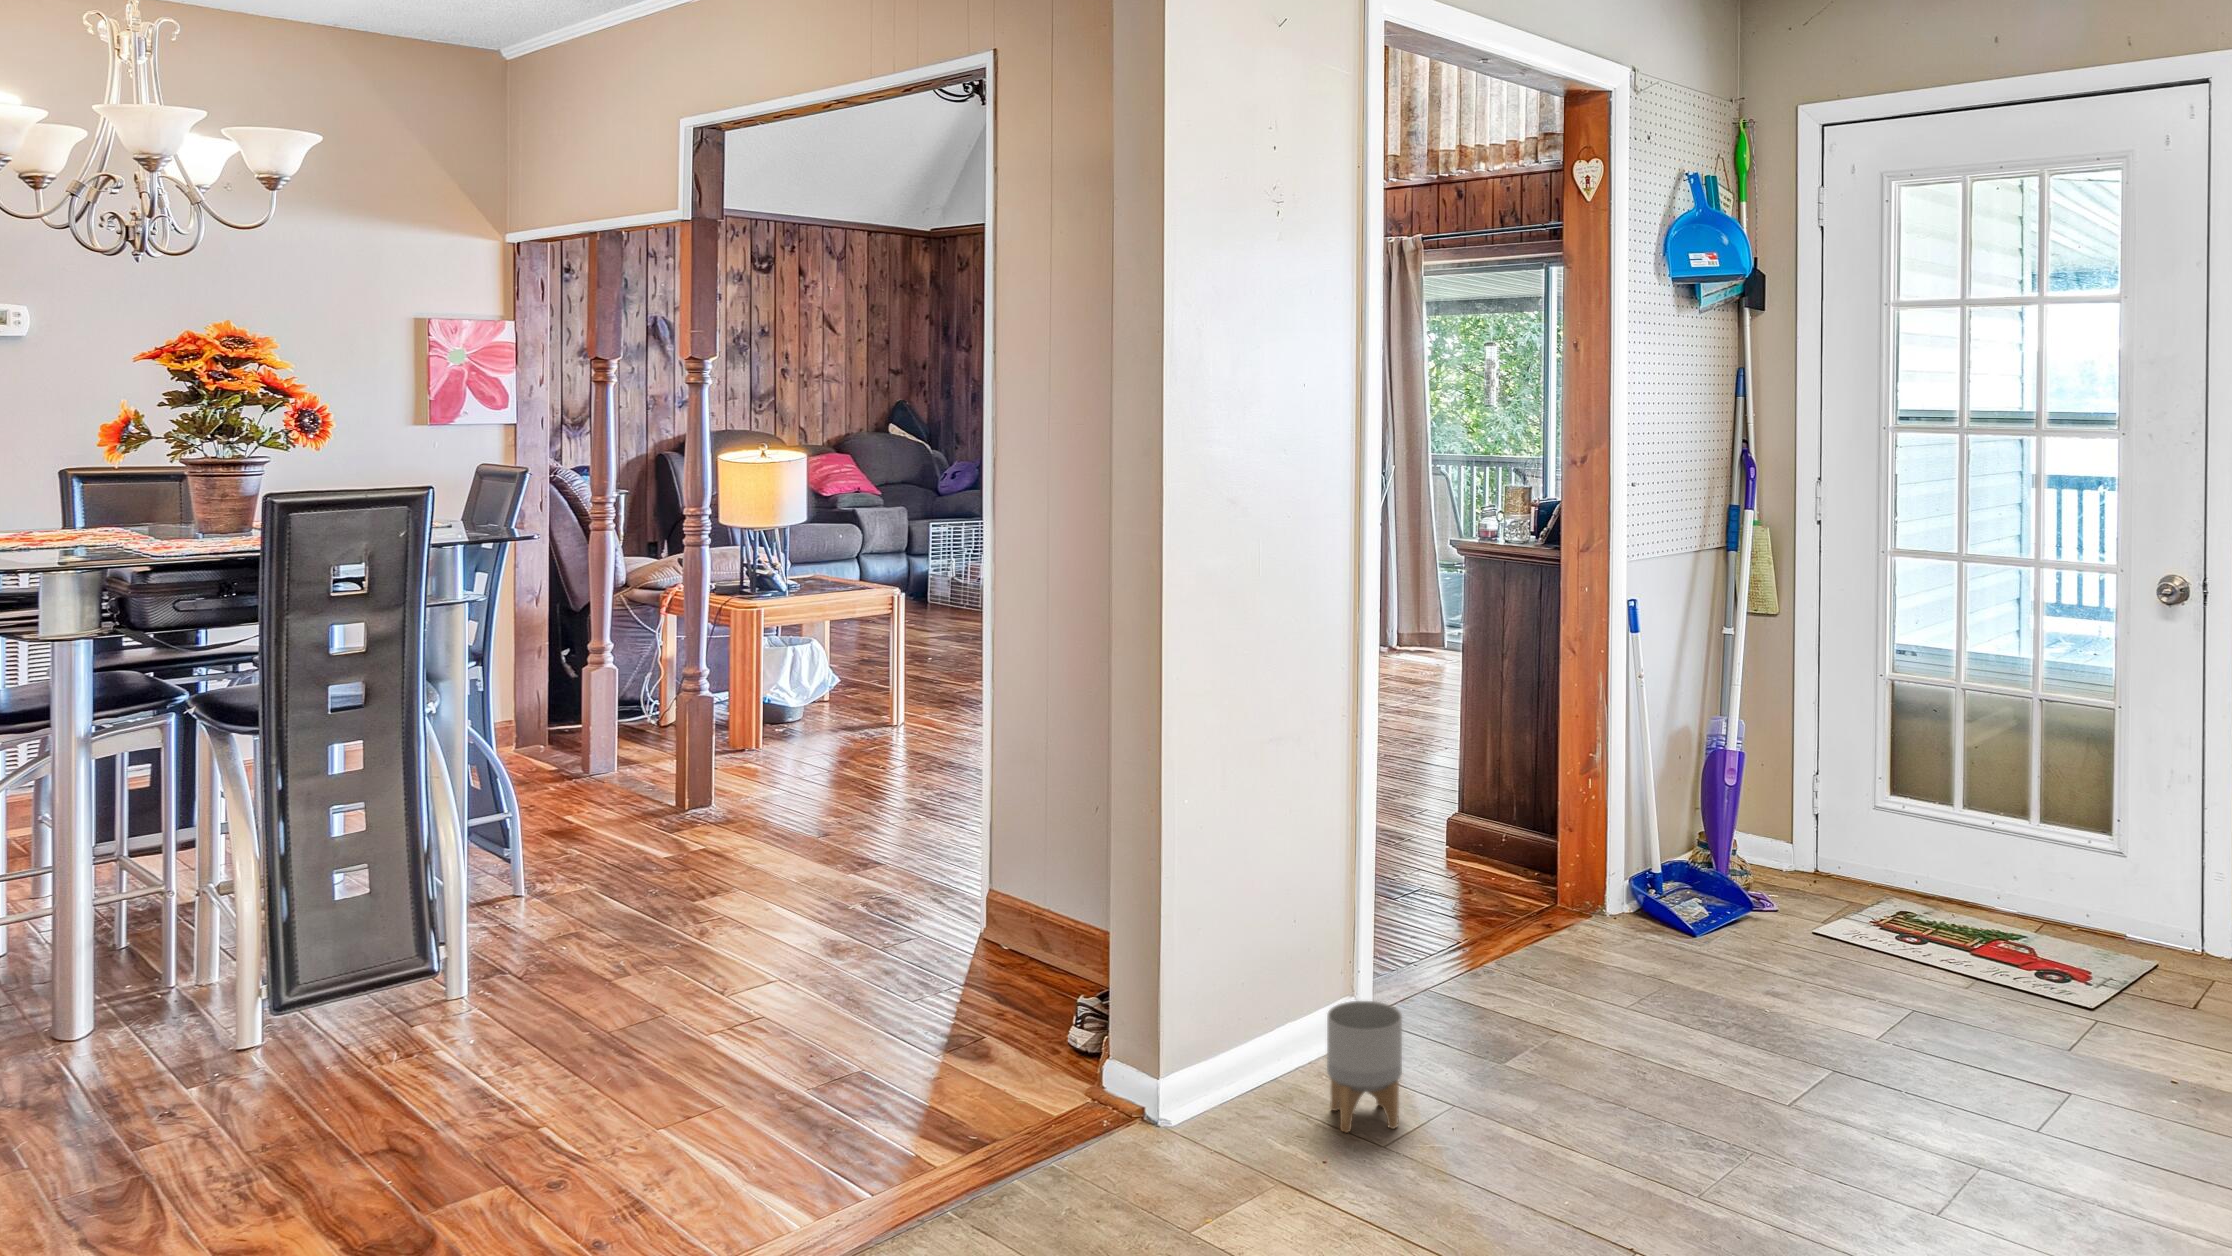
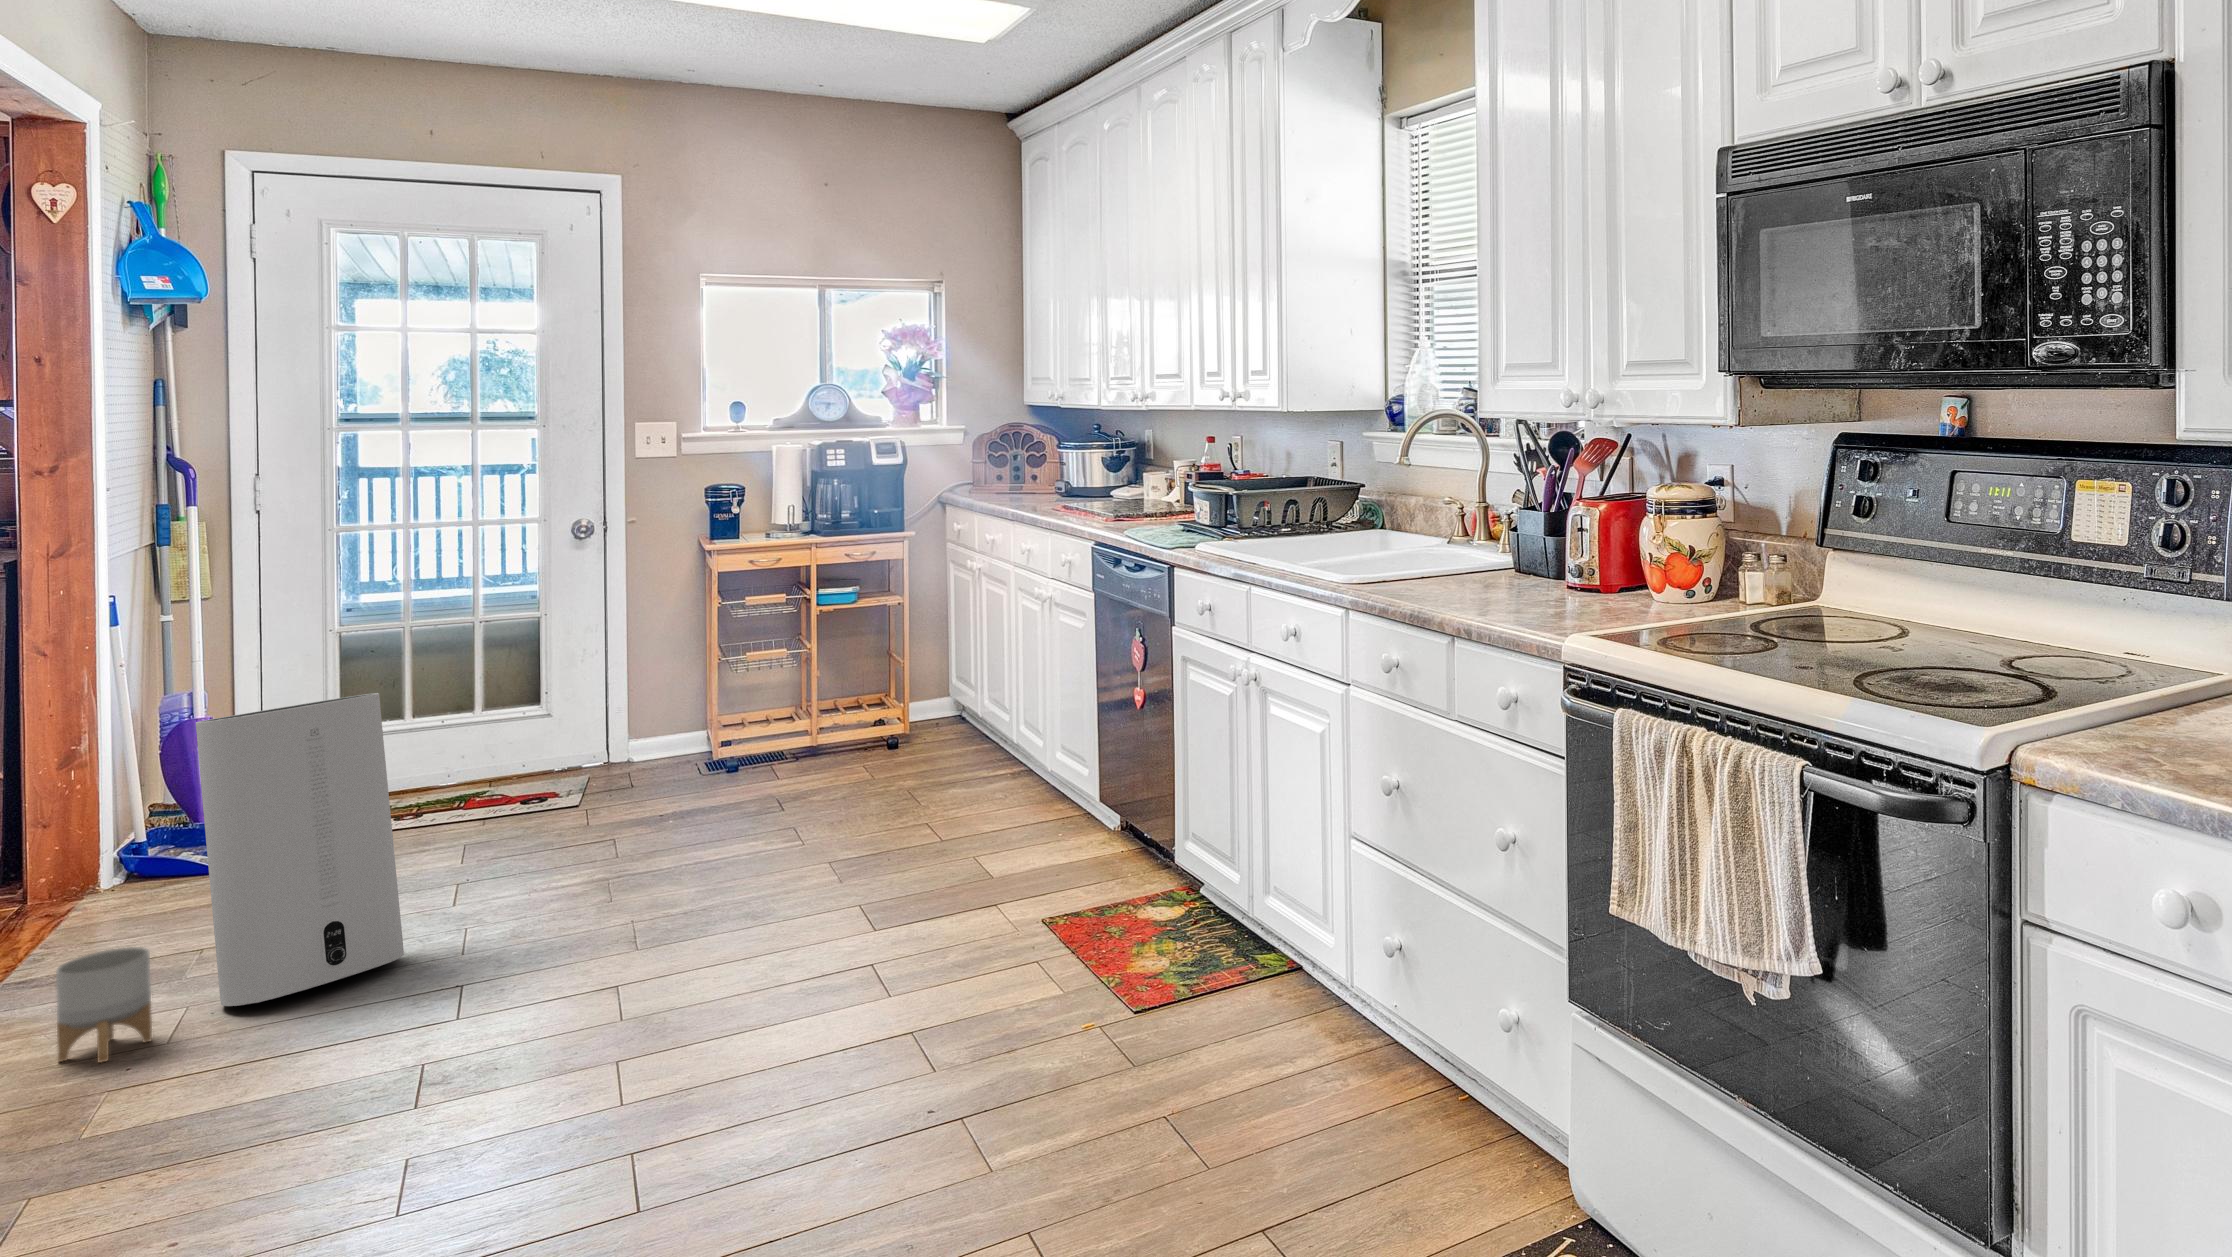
air purifier: none [1468,767,1661,1156] -> present [196,693,404,1006]

